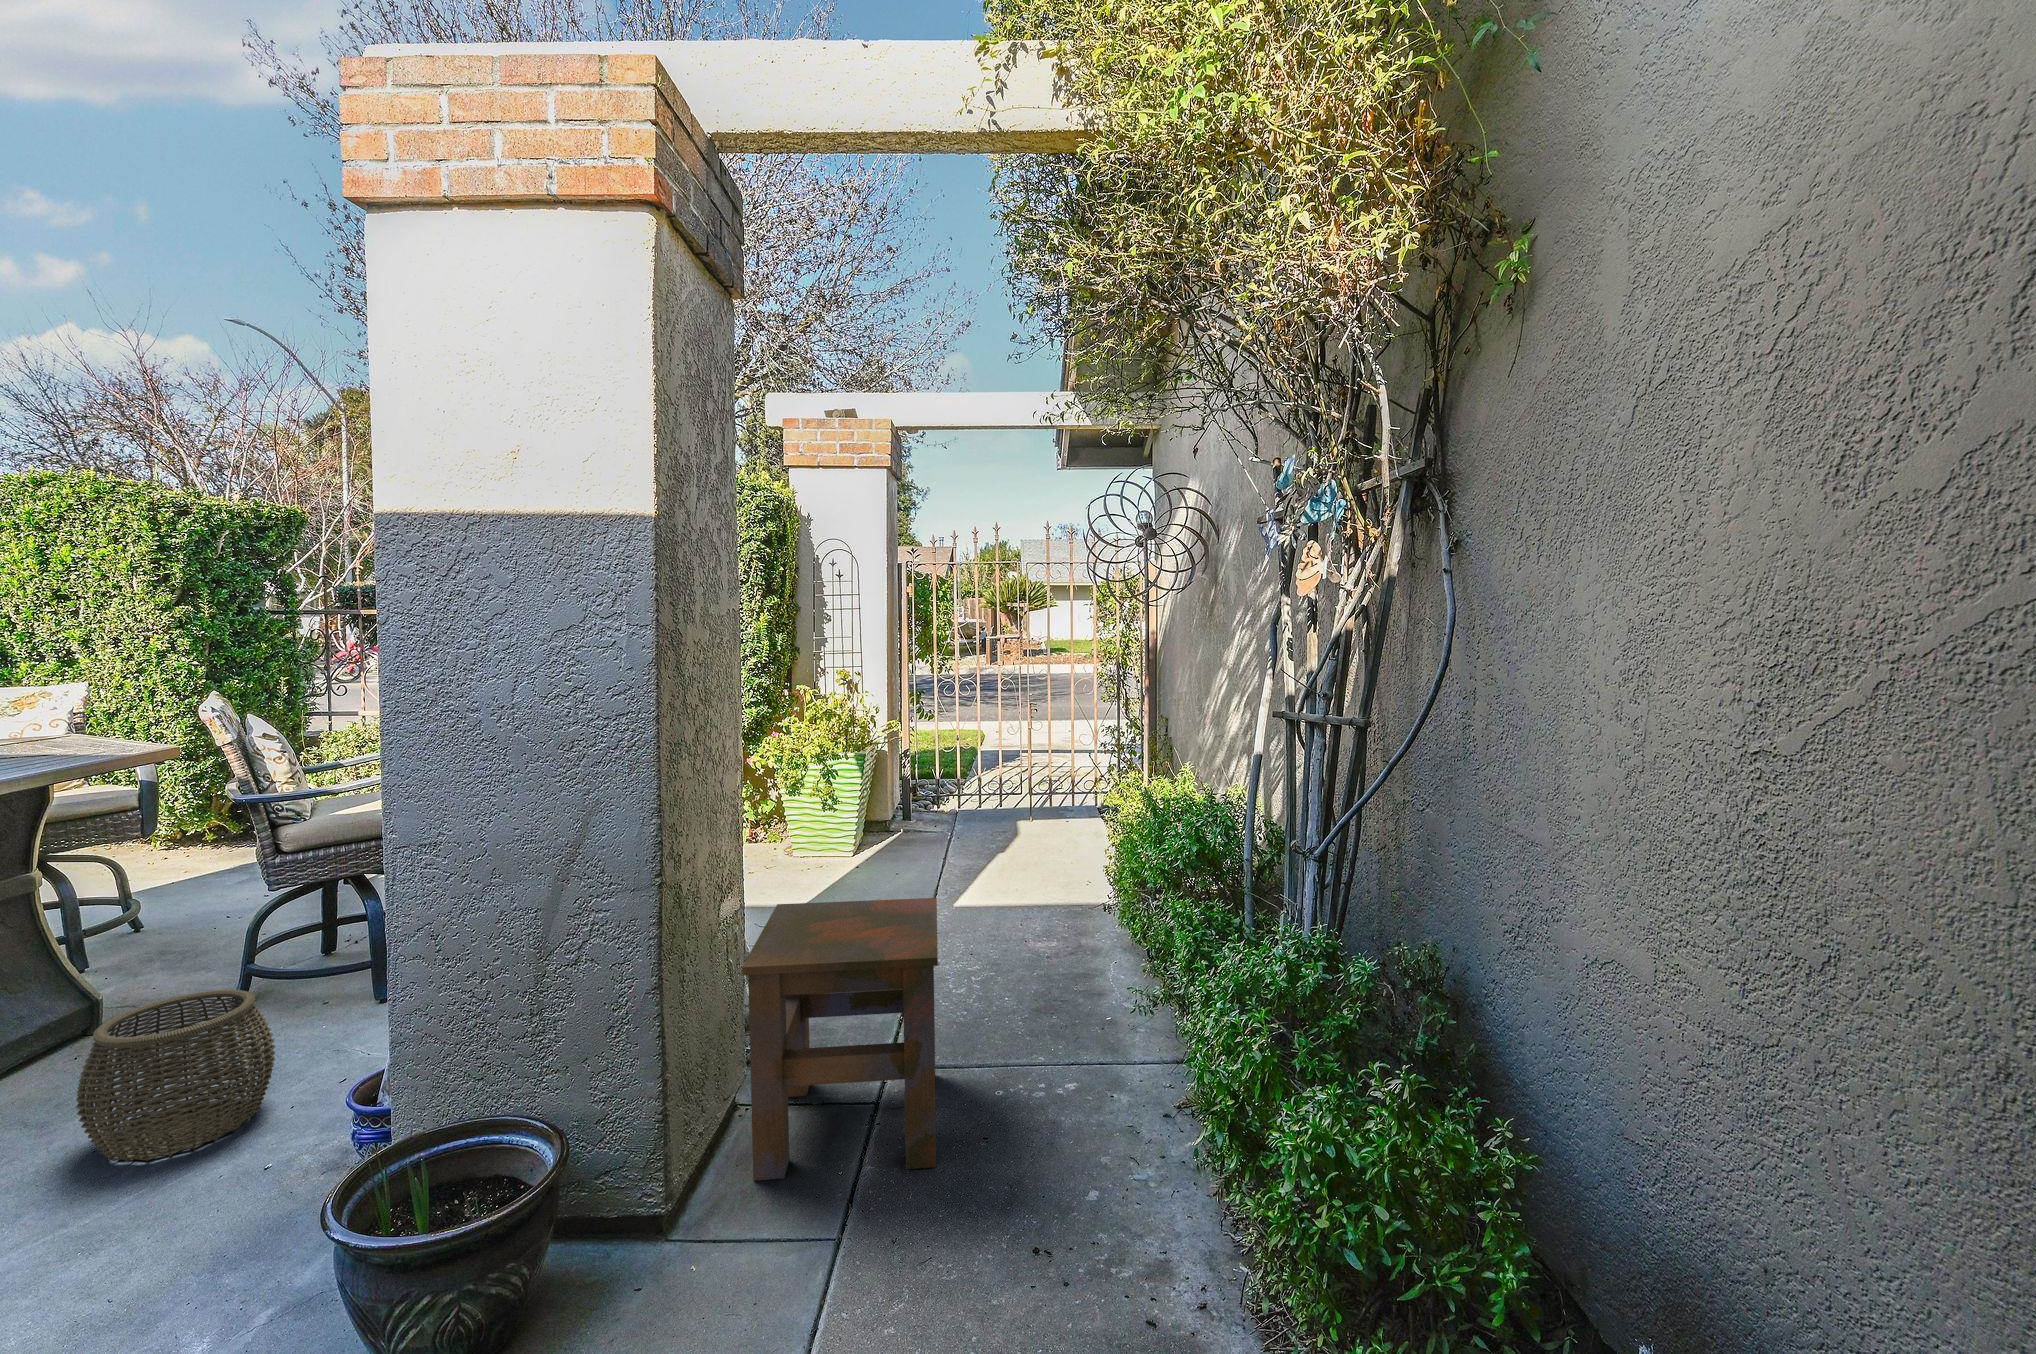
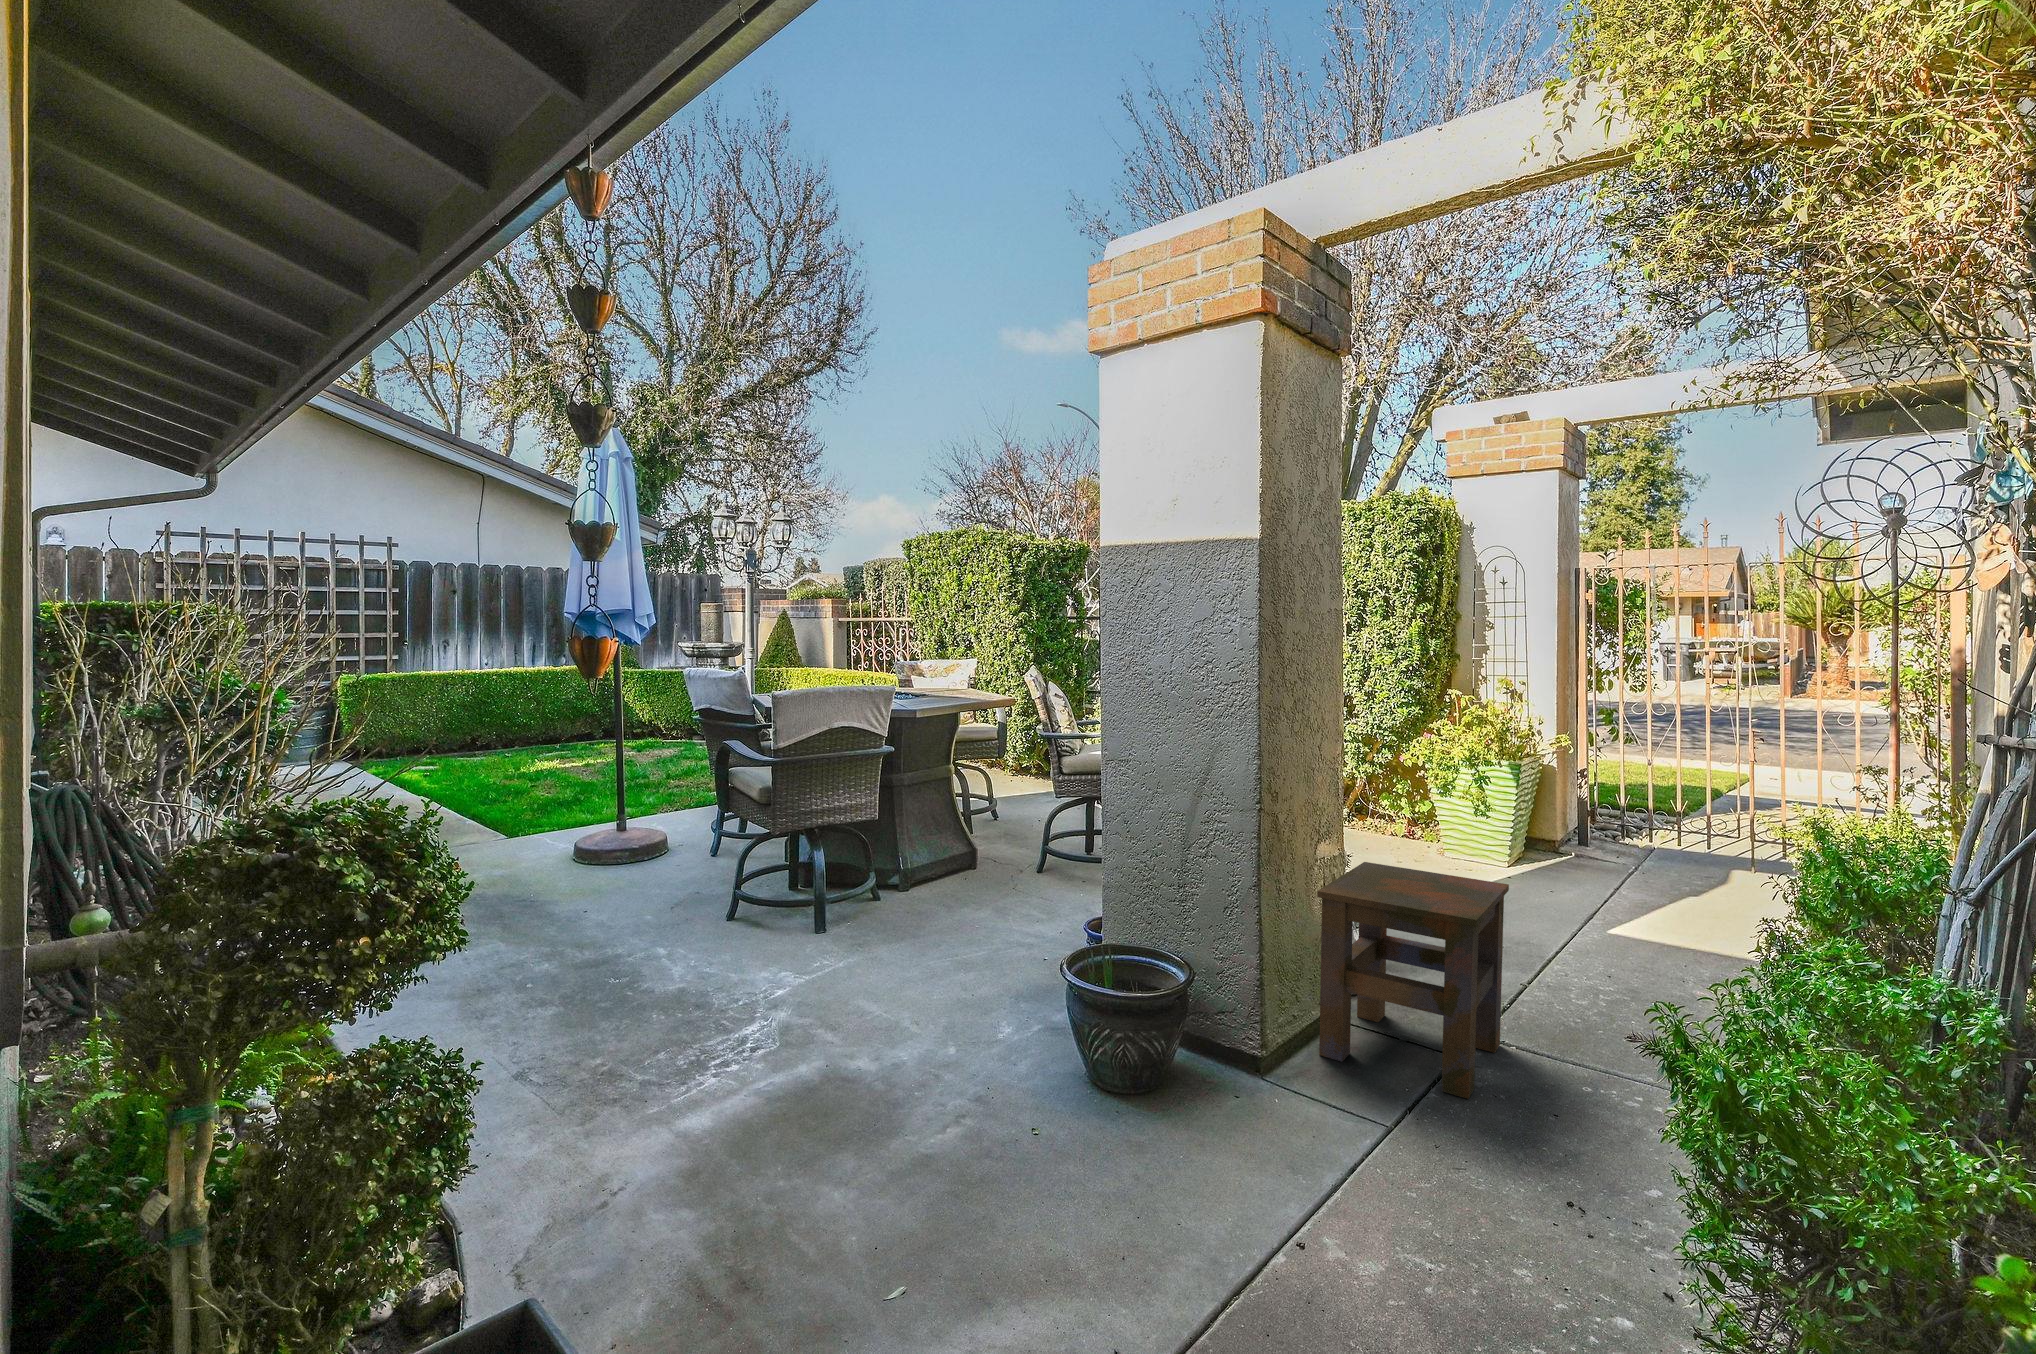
woven basket: present [76,990,276,1163] -> none [974,847,1056,934]

